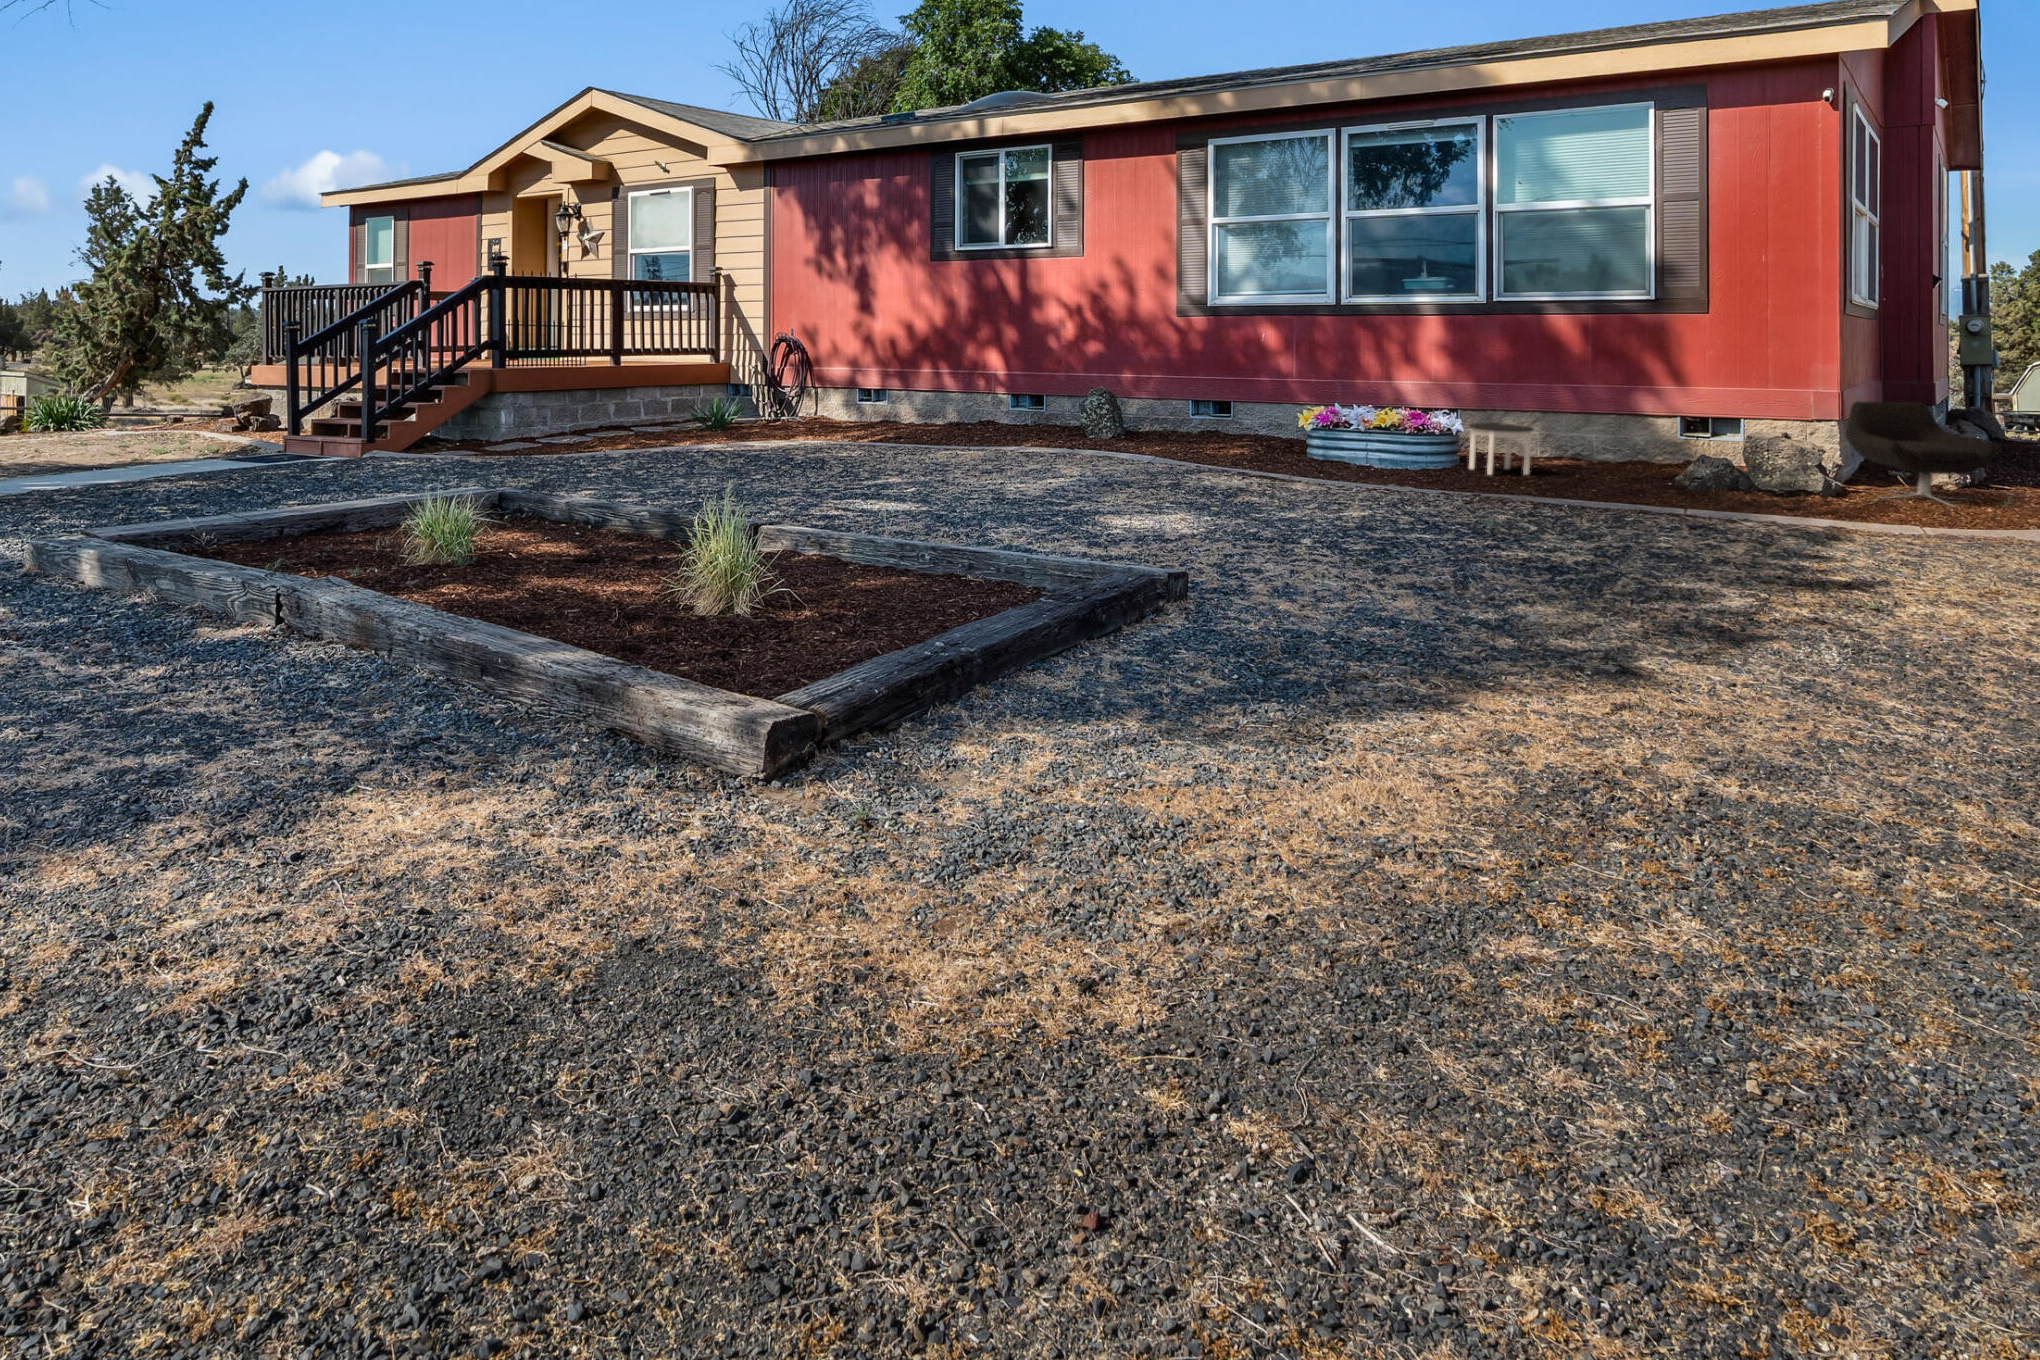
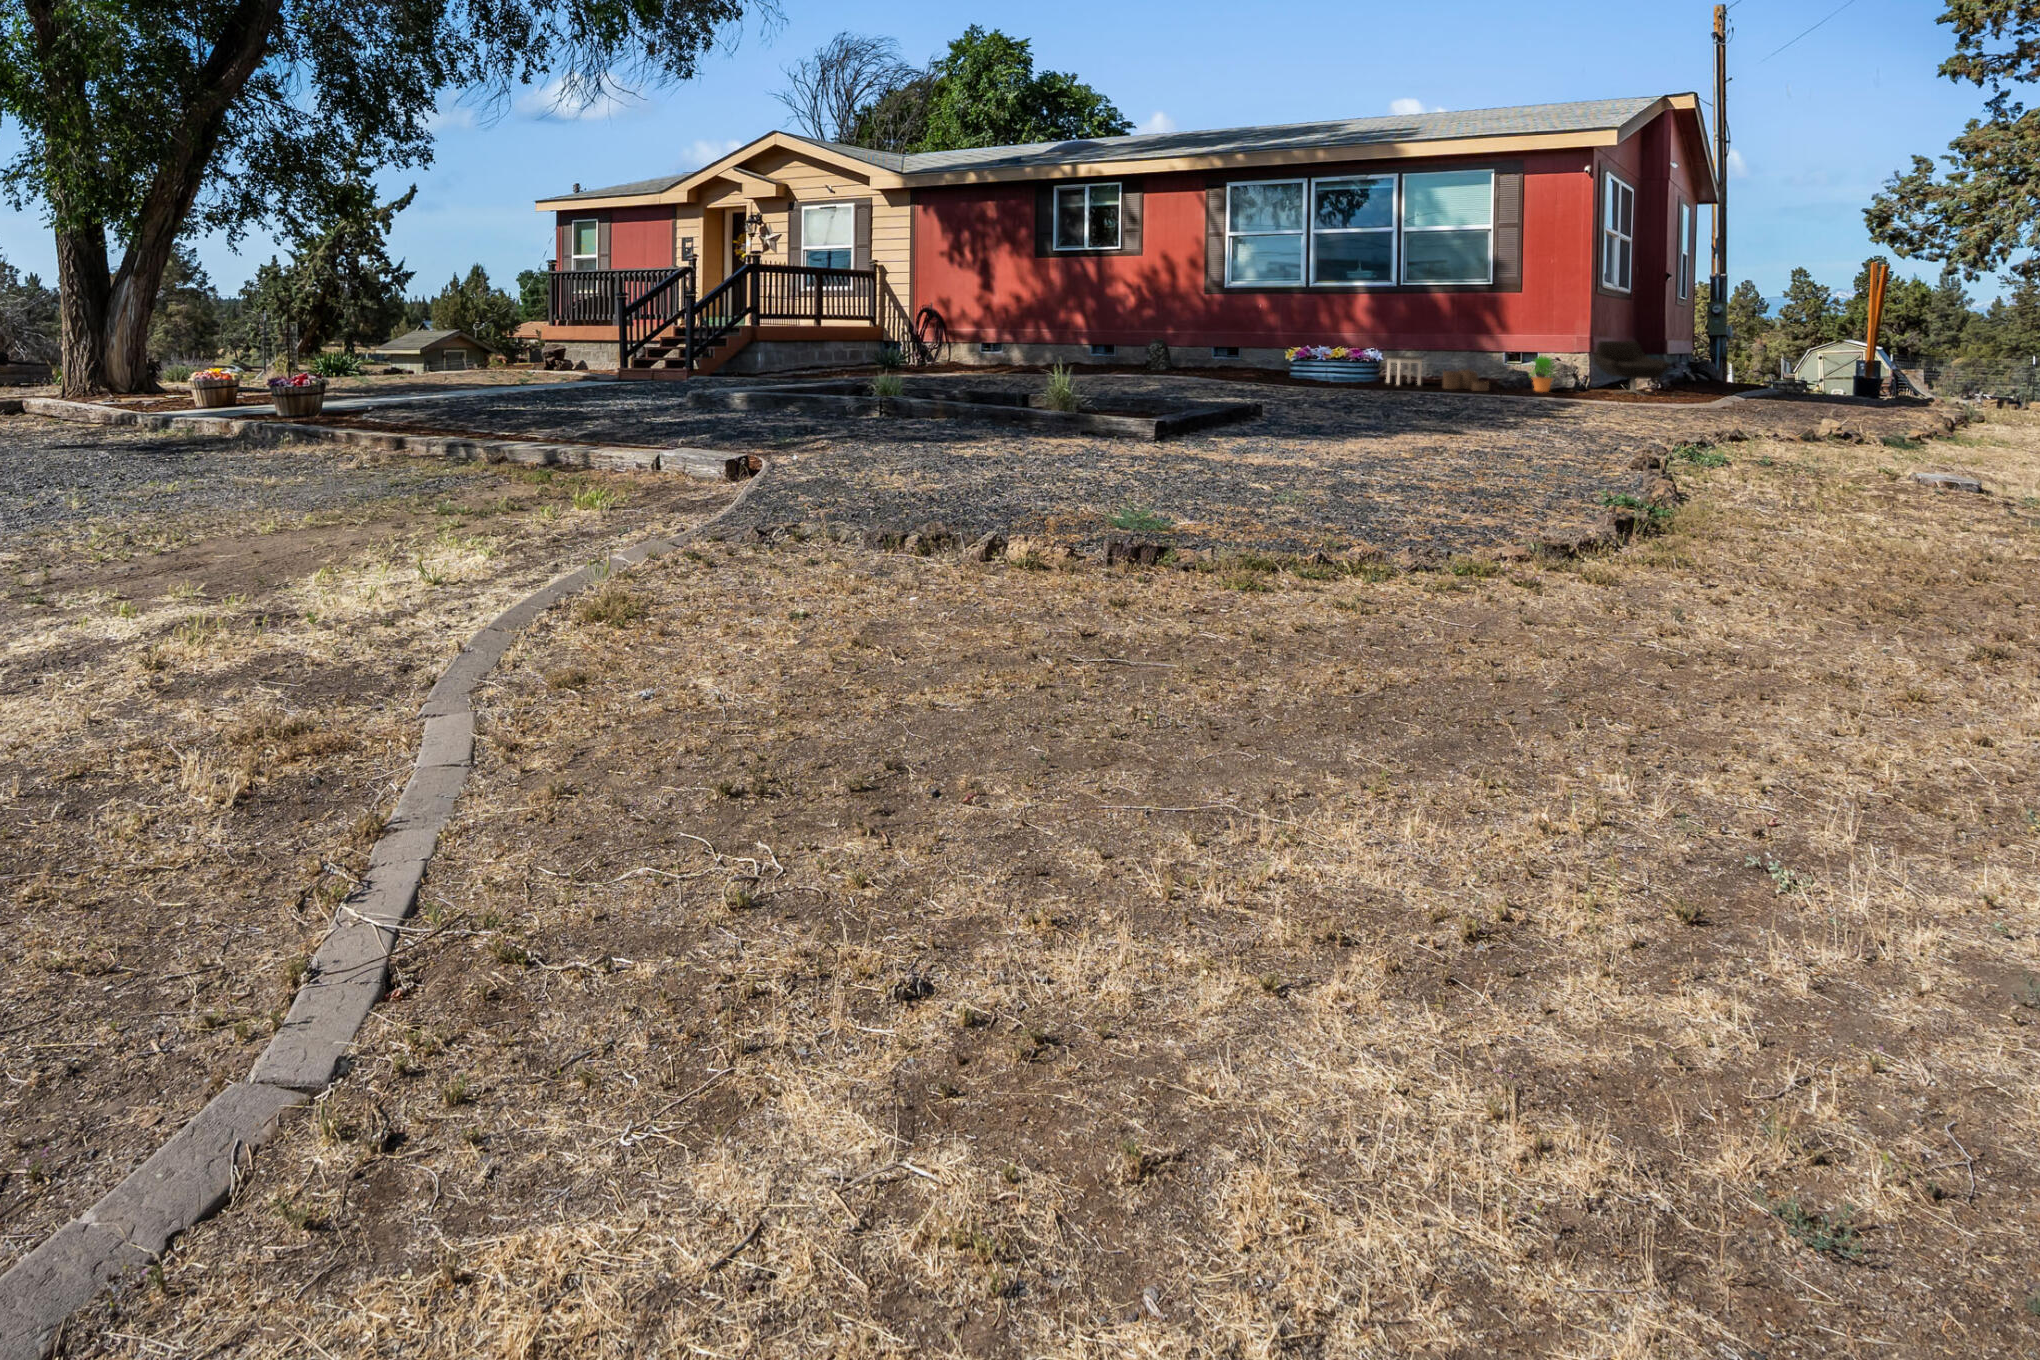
potted plant: none [1726,428,1784,494] -> present [1530,356,1555,392]
woven basket: none [1570,447,1658,493] -> present [1443,369,1489,391]

